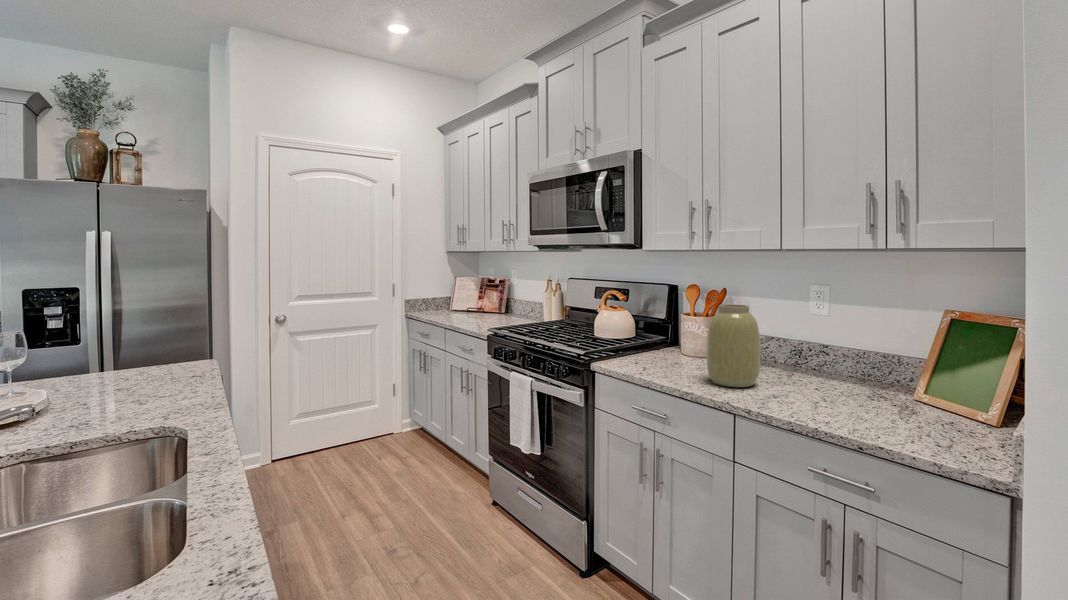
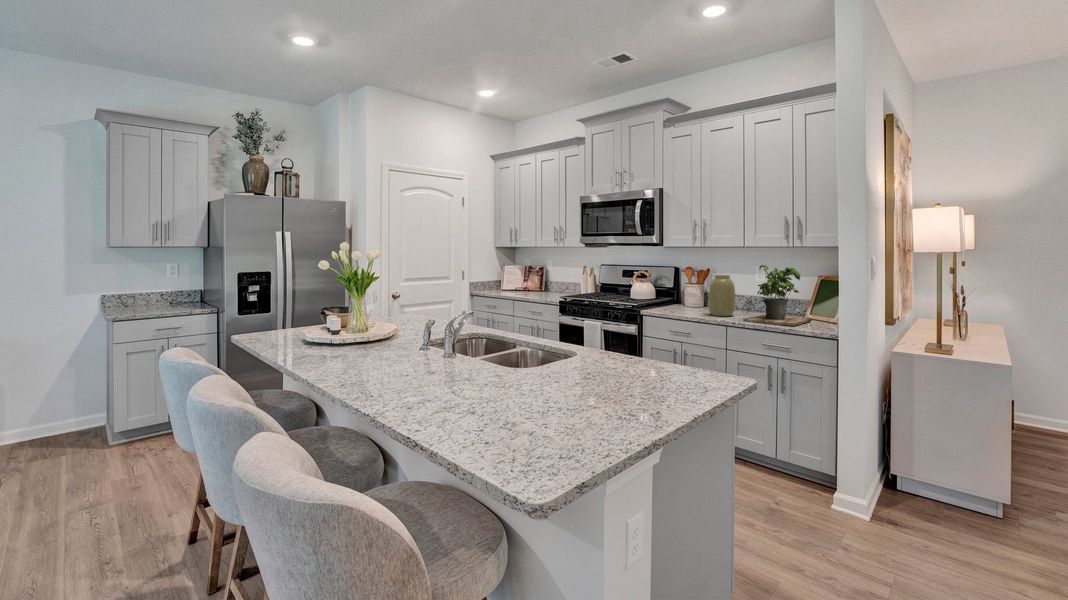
potted plant: none [768,288,930,438] -> present [743,265,812,326]

